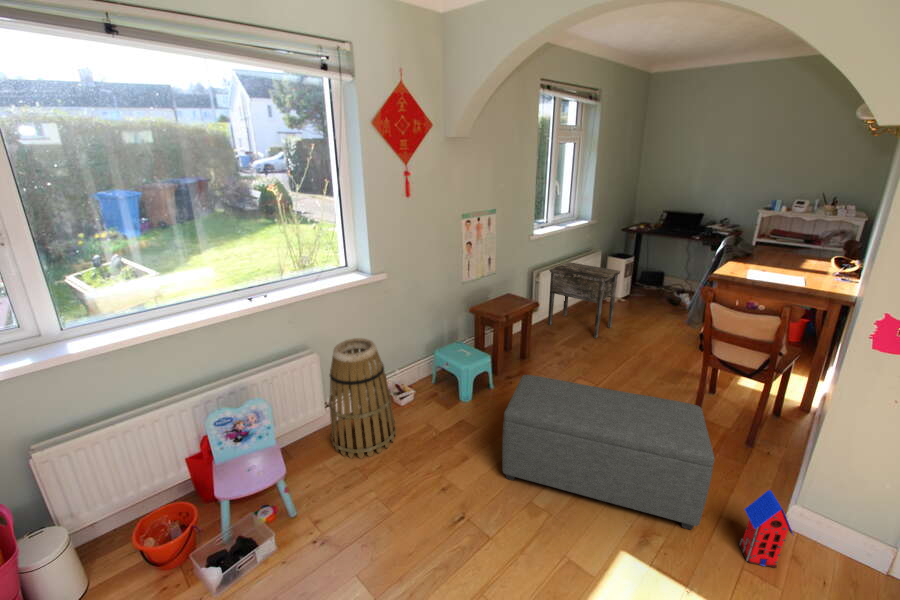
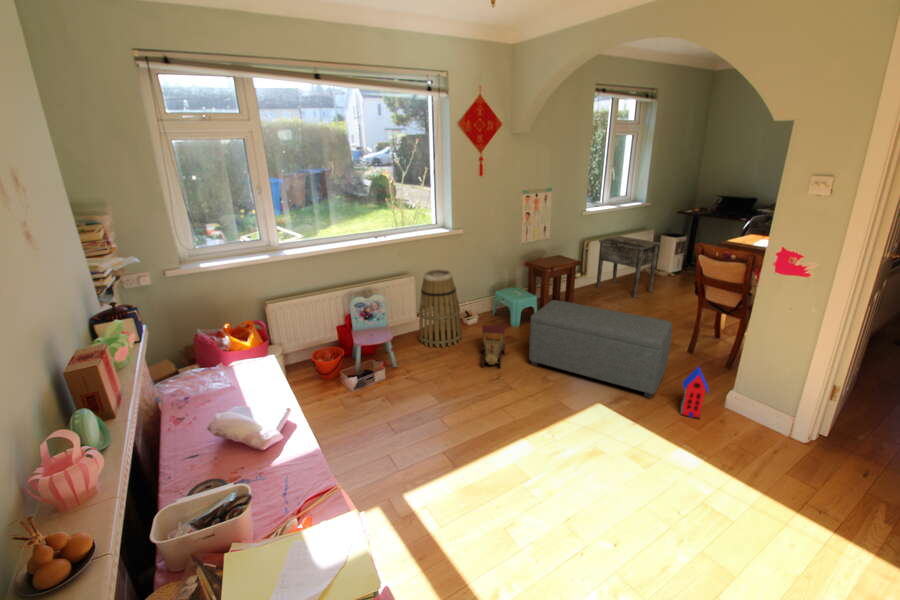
toy train: none [426,418,464,495] -> present [481,325,506,367]

